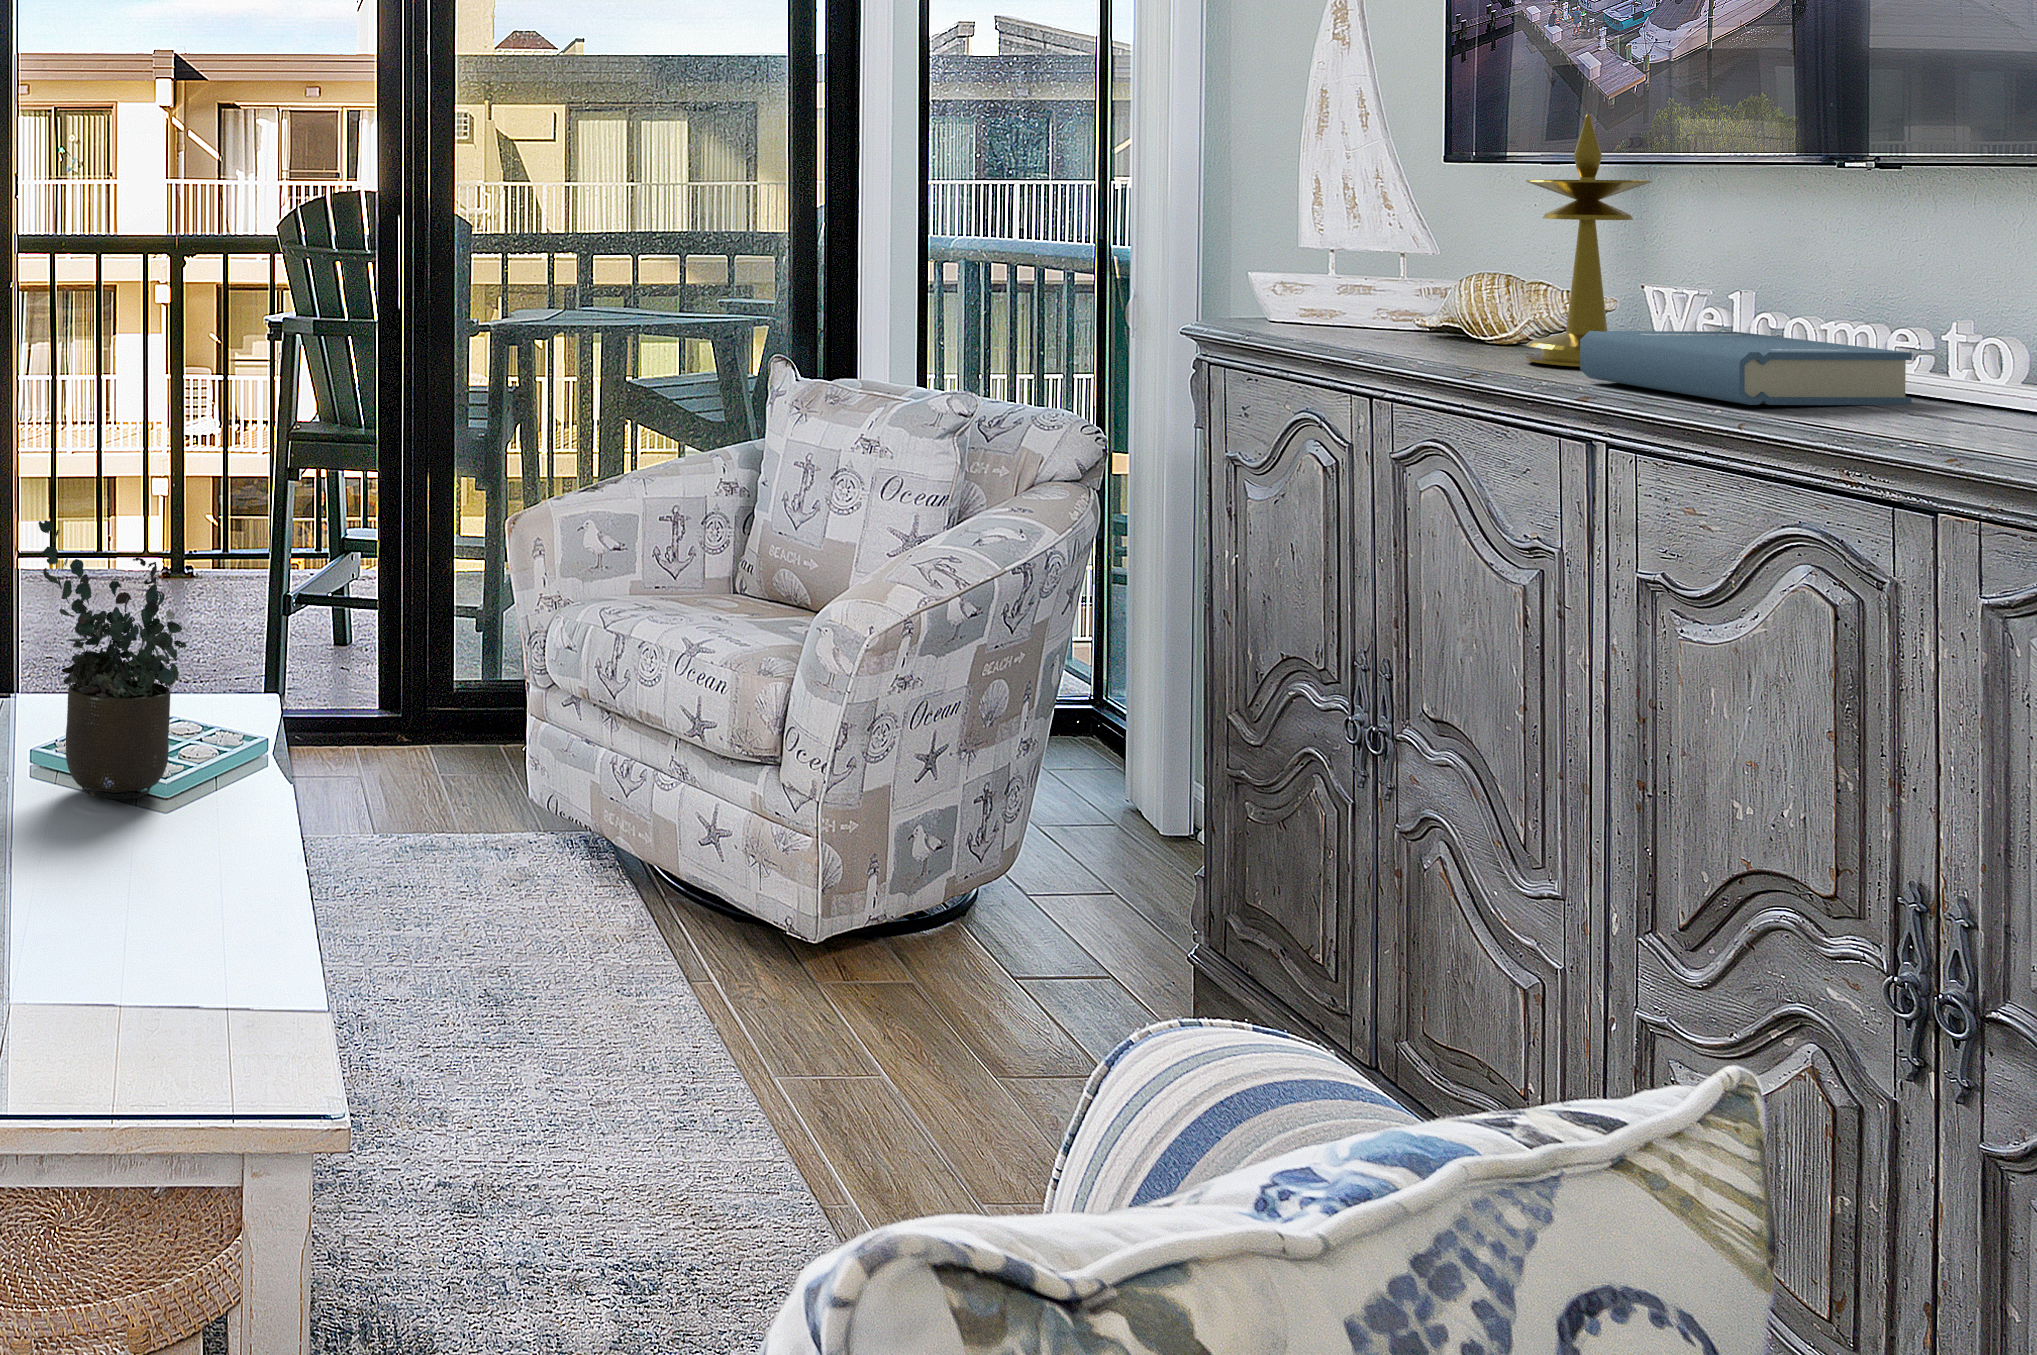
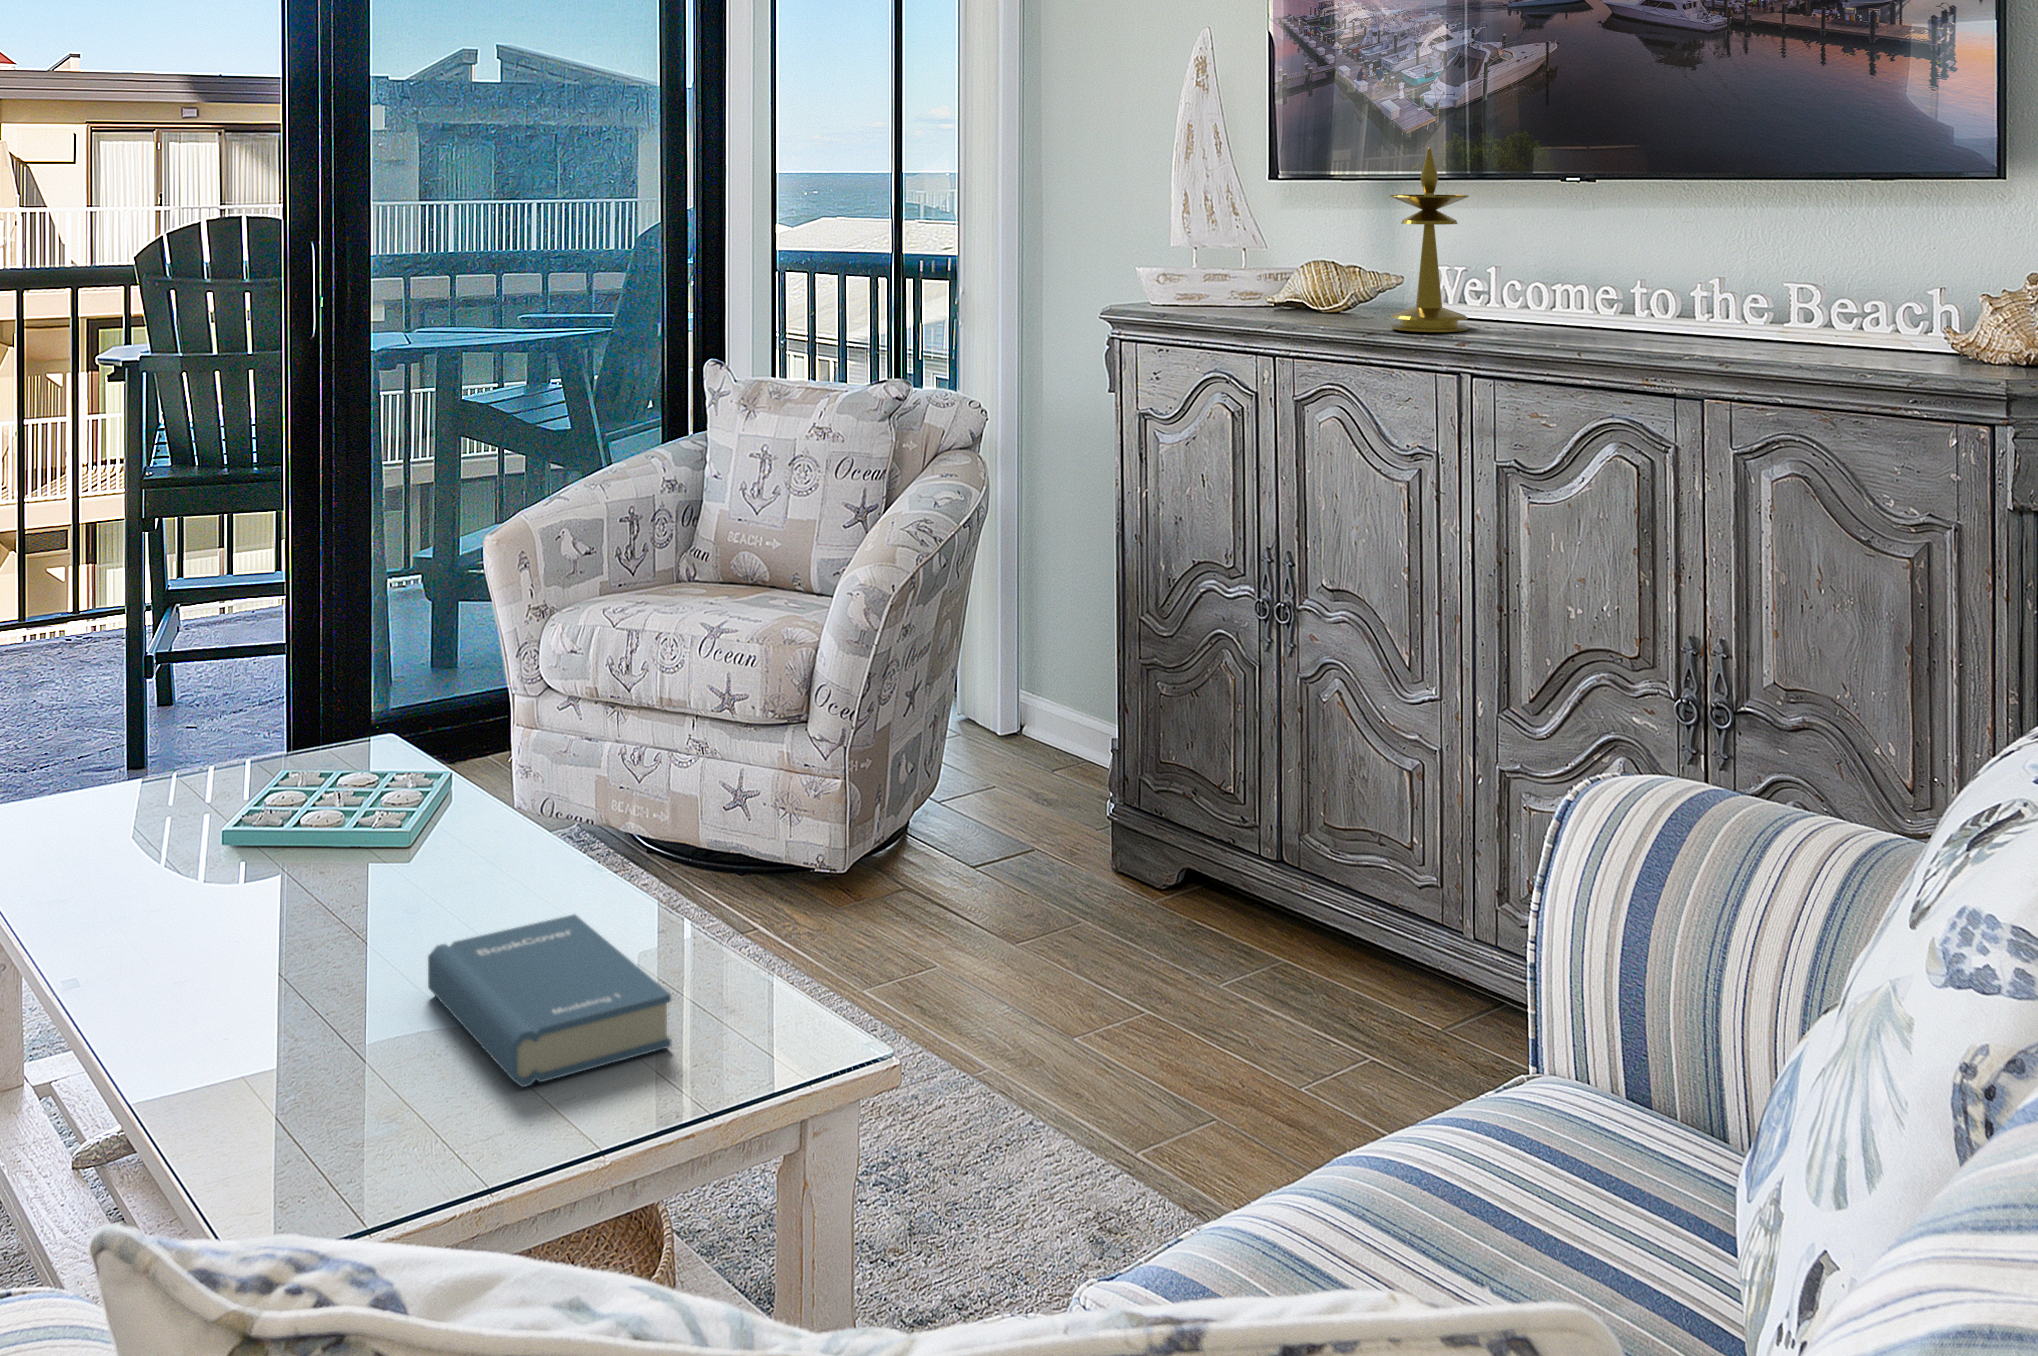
hardback book: present [1580,331,1912,405] -> present [428,915,672,1087]
potted plant: present [39,520,186,799] -> none [216,584,408,870]

